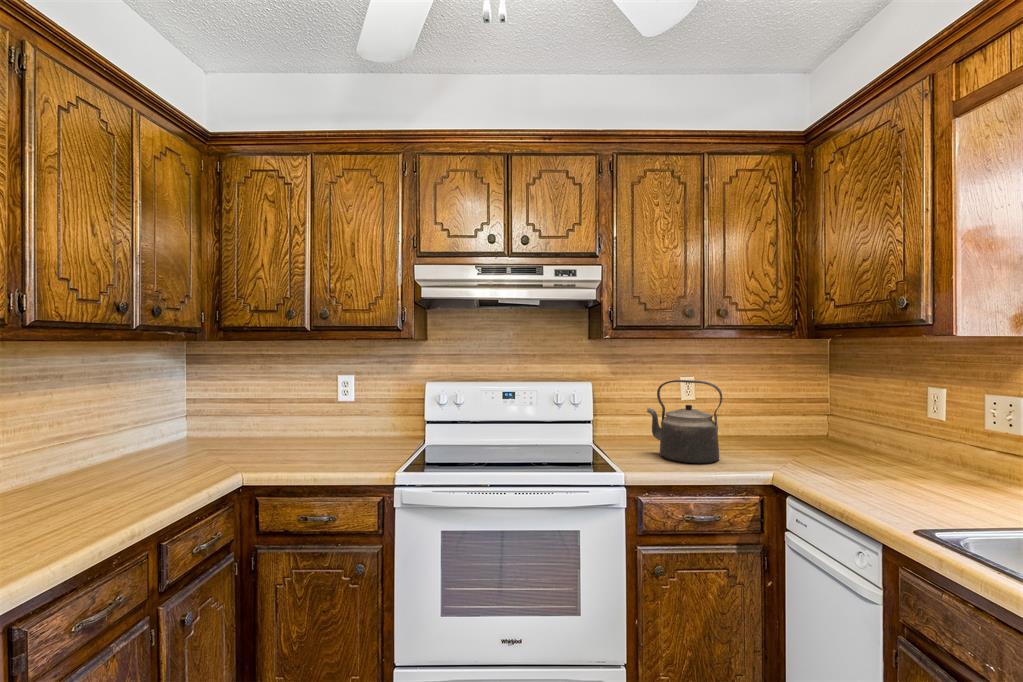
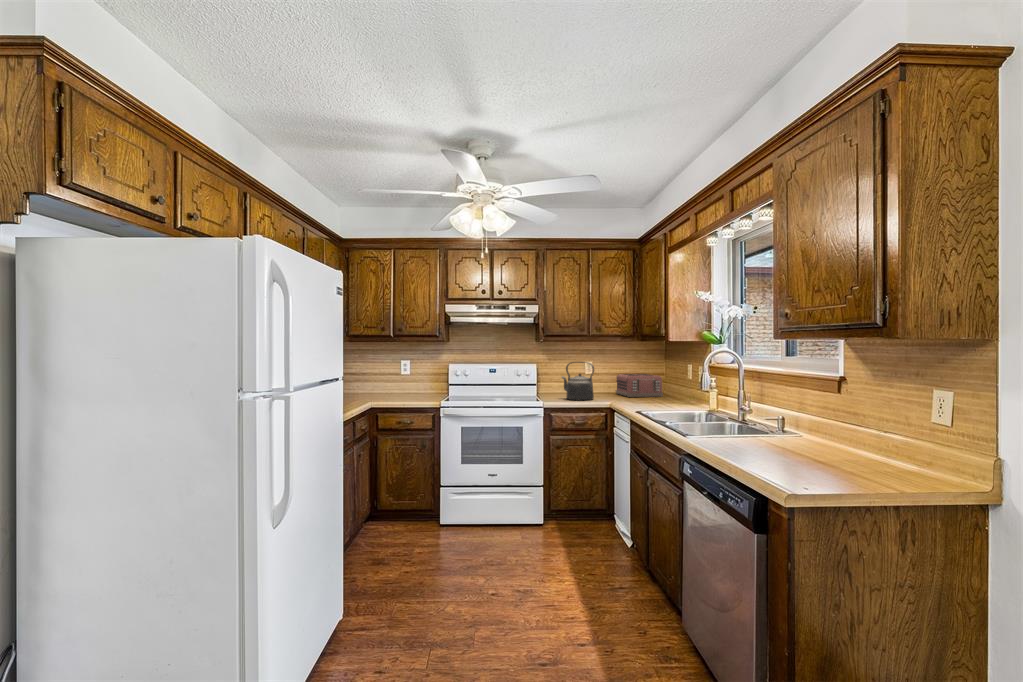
toaster: none [737,399,850,451] -> present [616,374,663,397]

